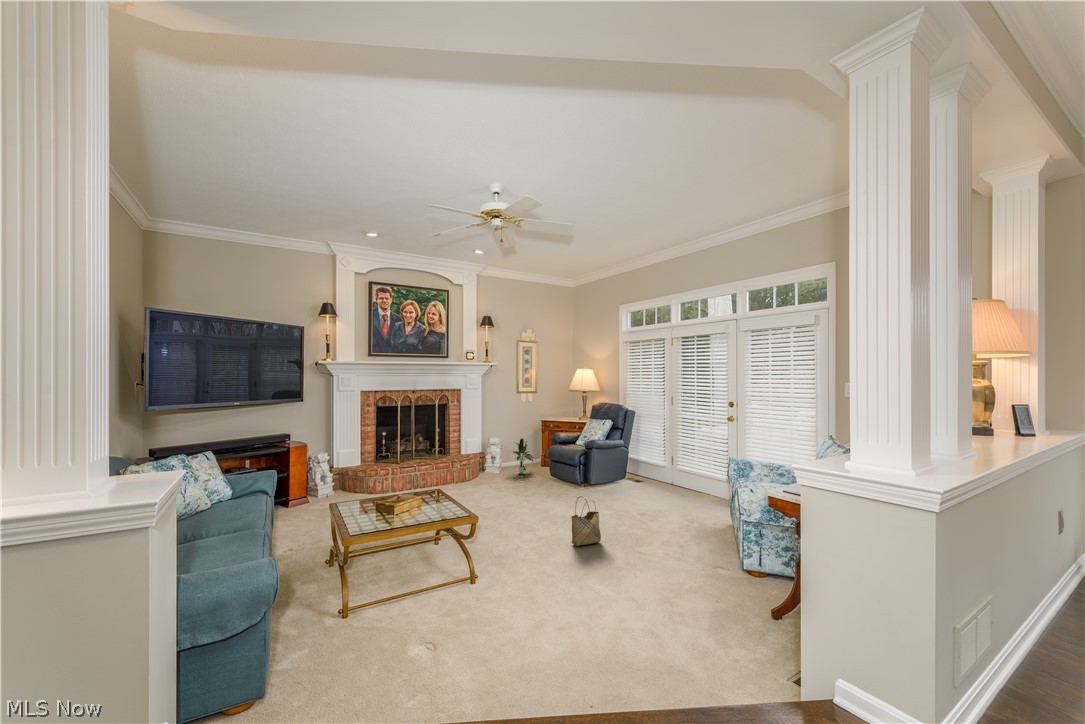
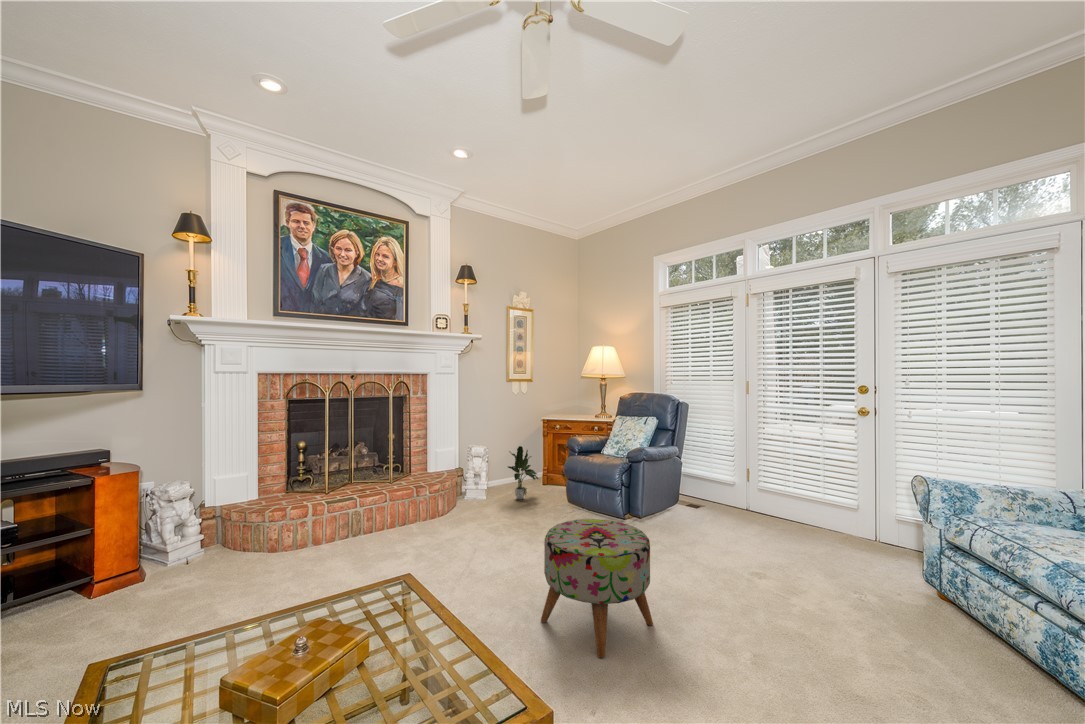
ottoman: none [508,475,565,536] -> present [541,519,653,658]
woven basket: present [571,496,601,546] -> none [699,575,755,693]

